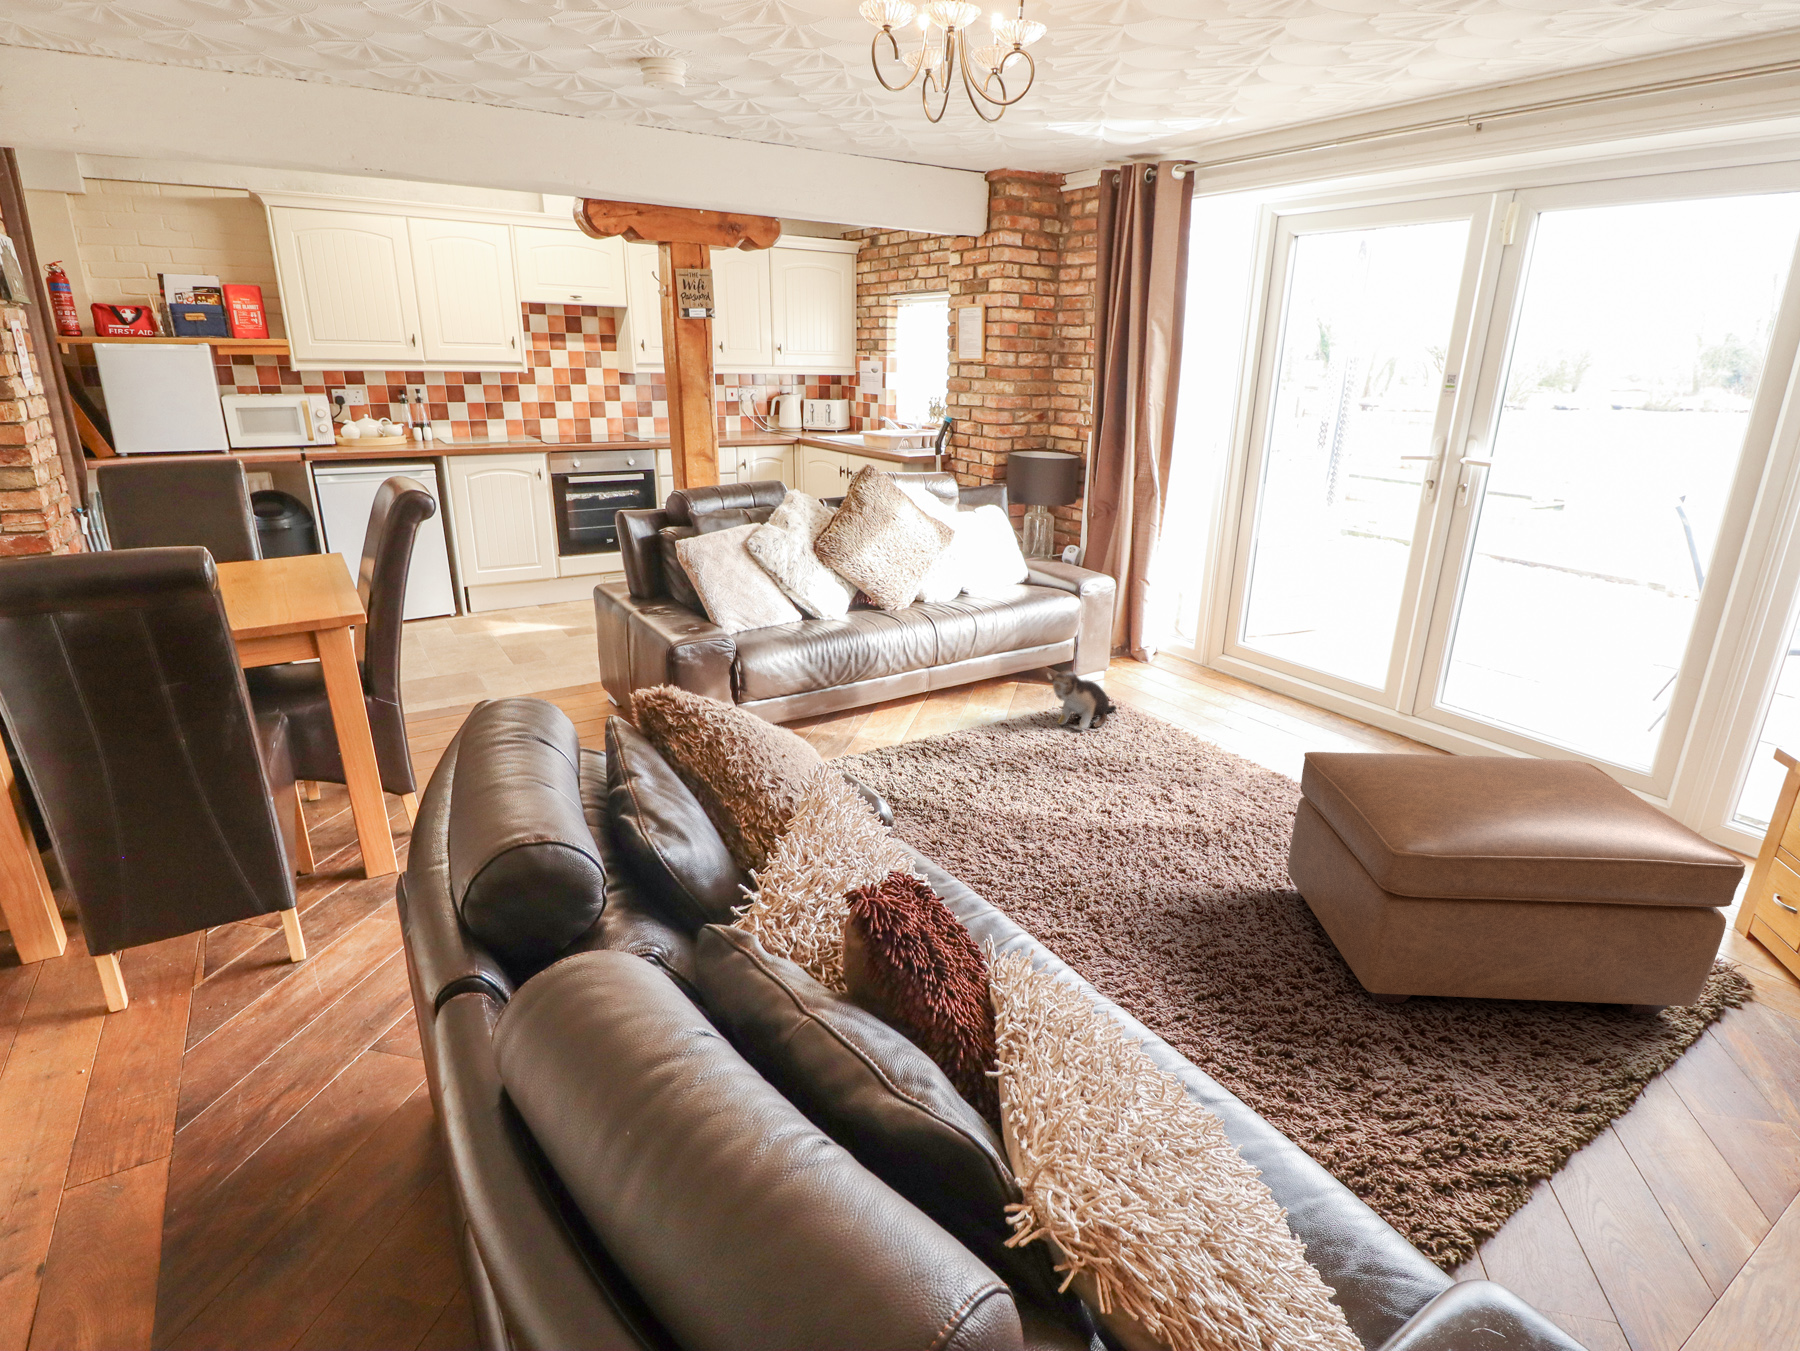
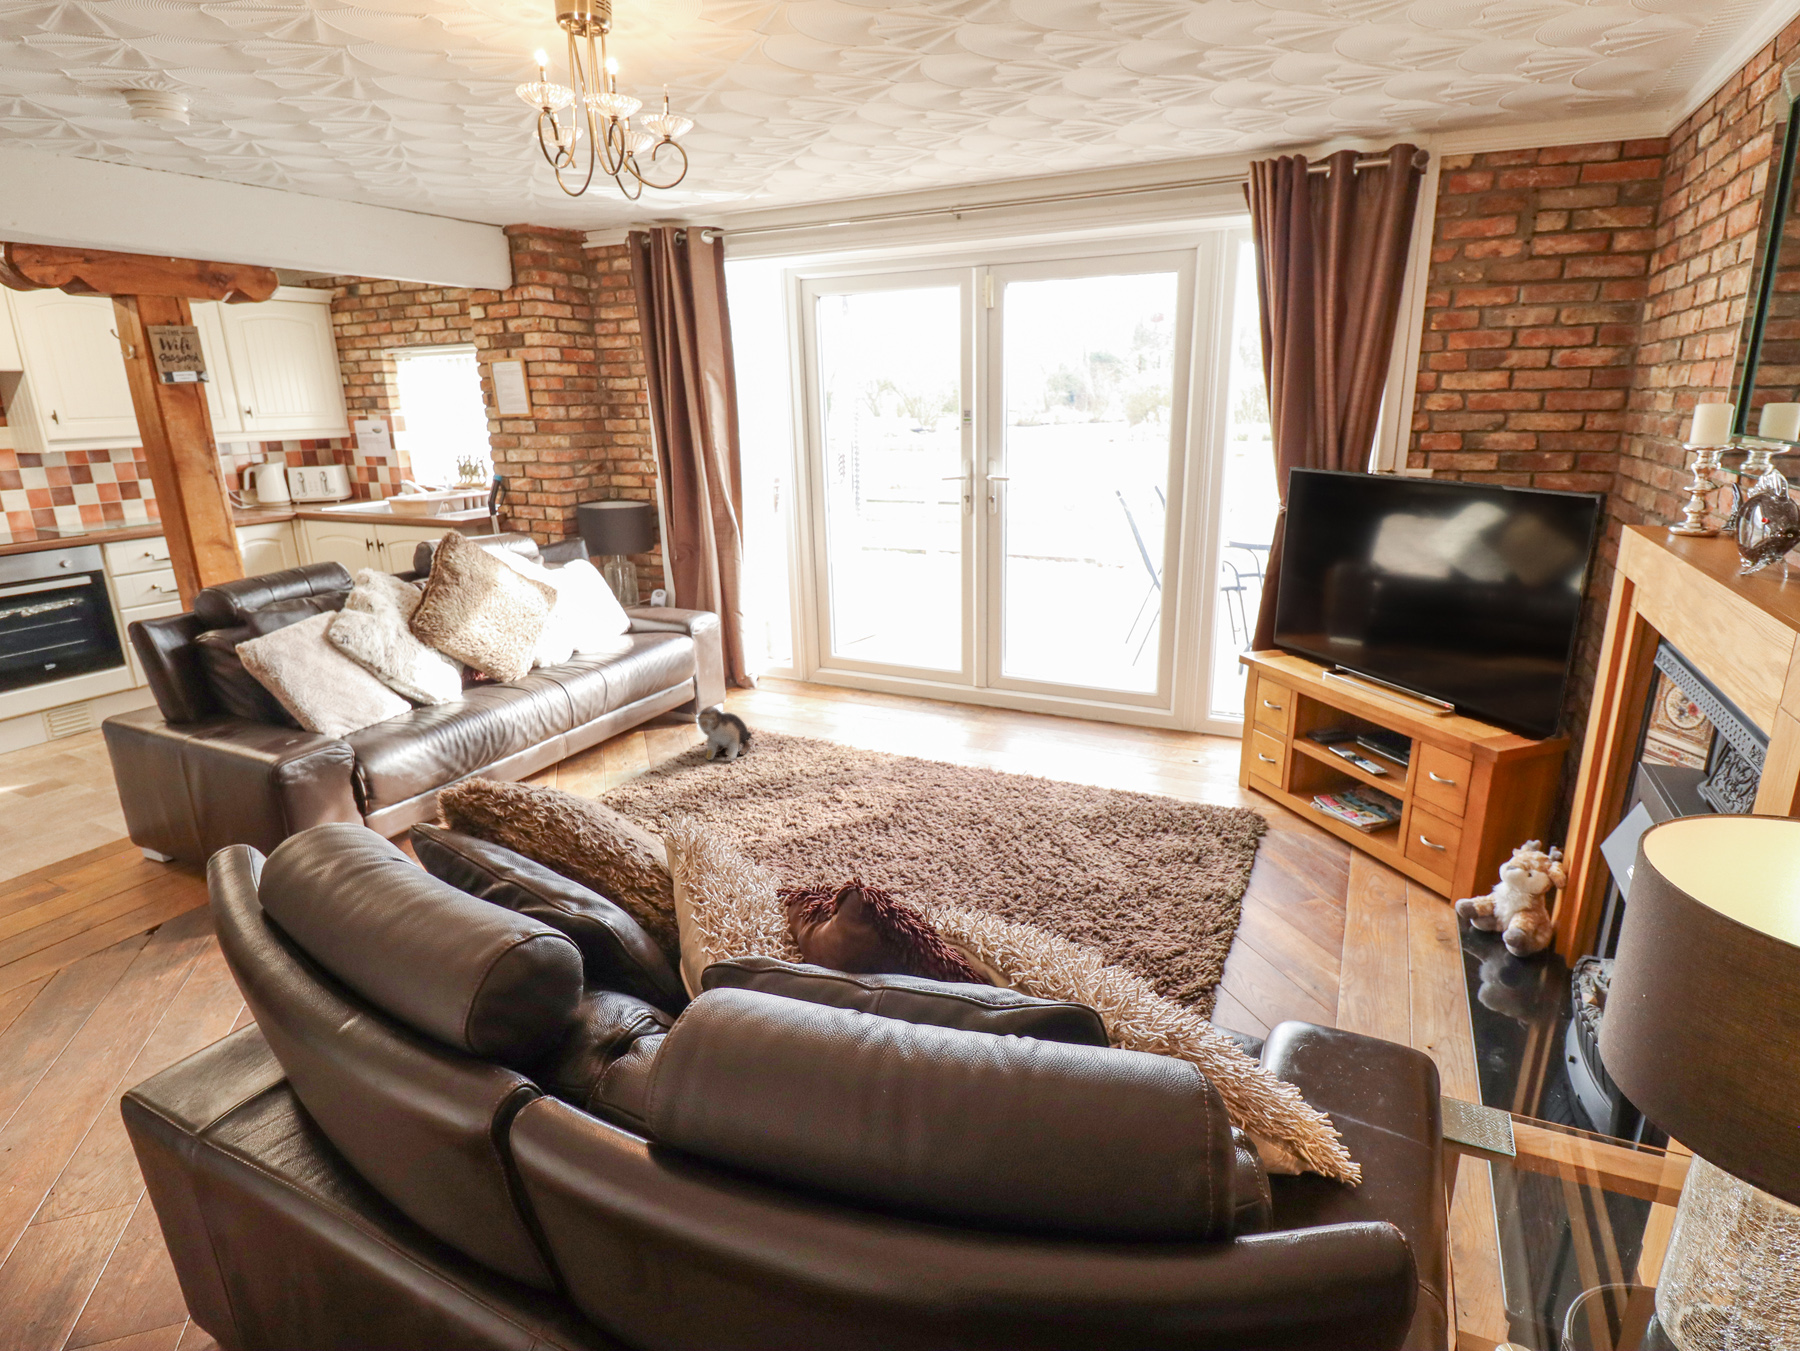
ottoman: present [1288,752,1746,1014] -> none [961,692,1253,907]

